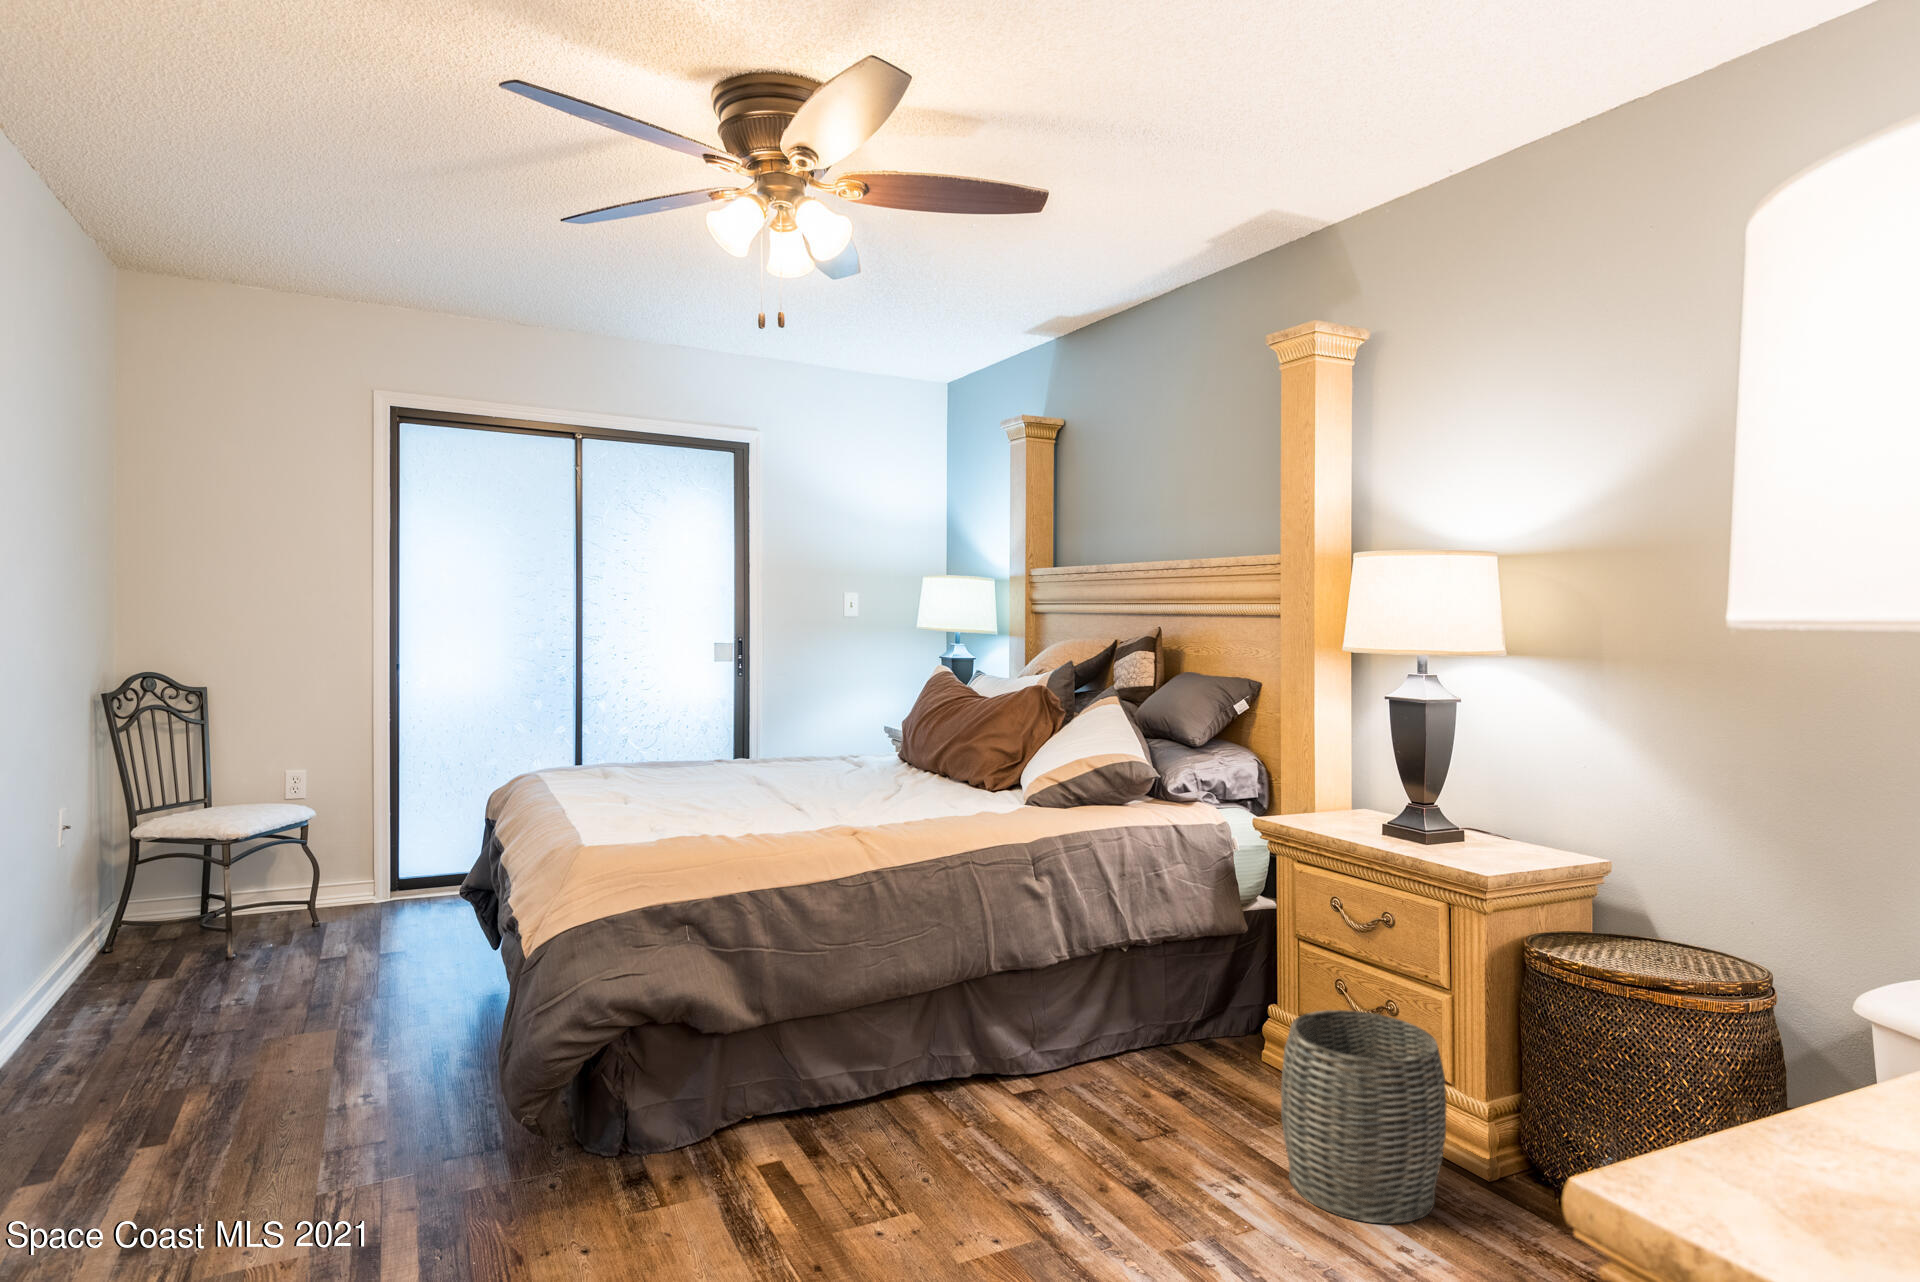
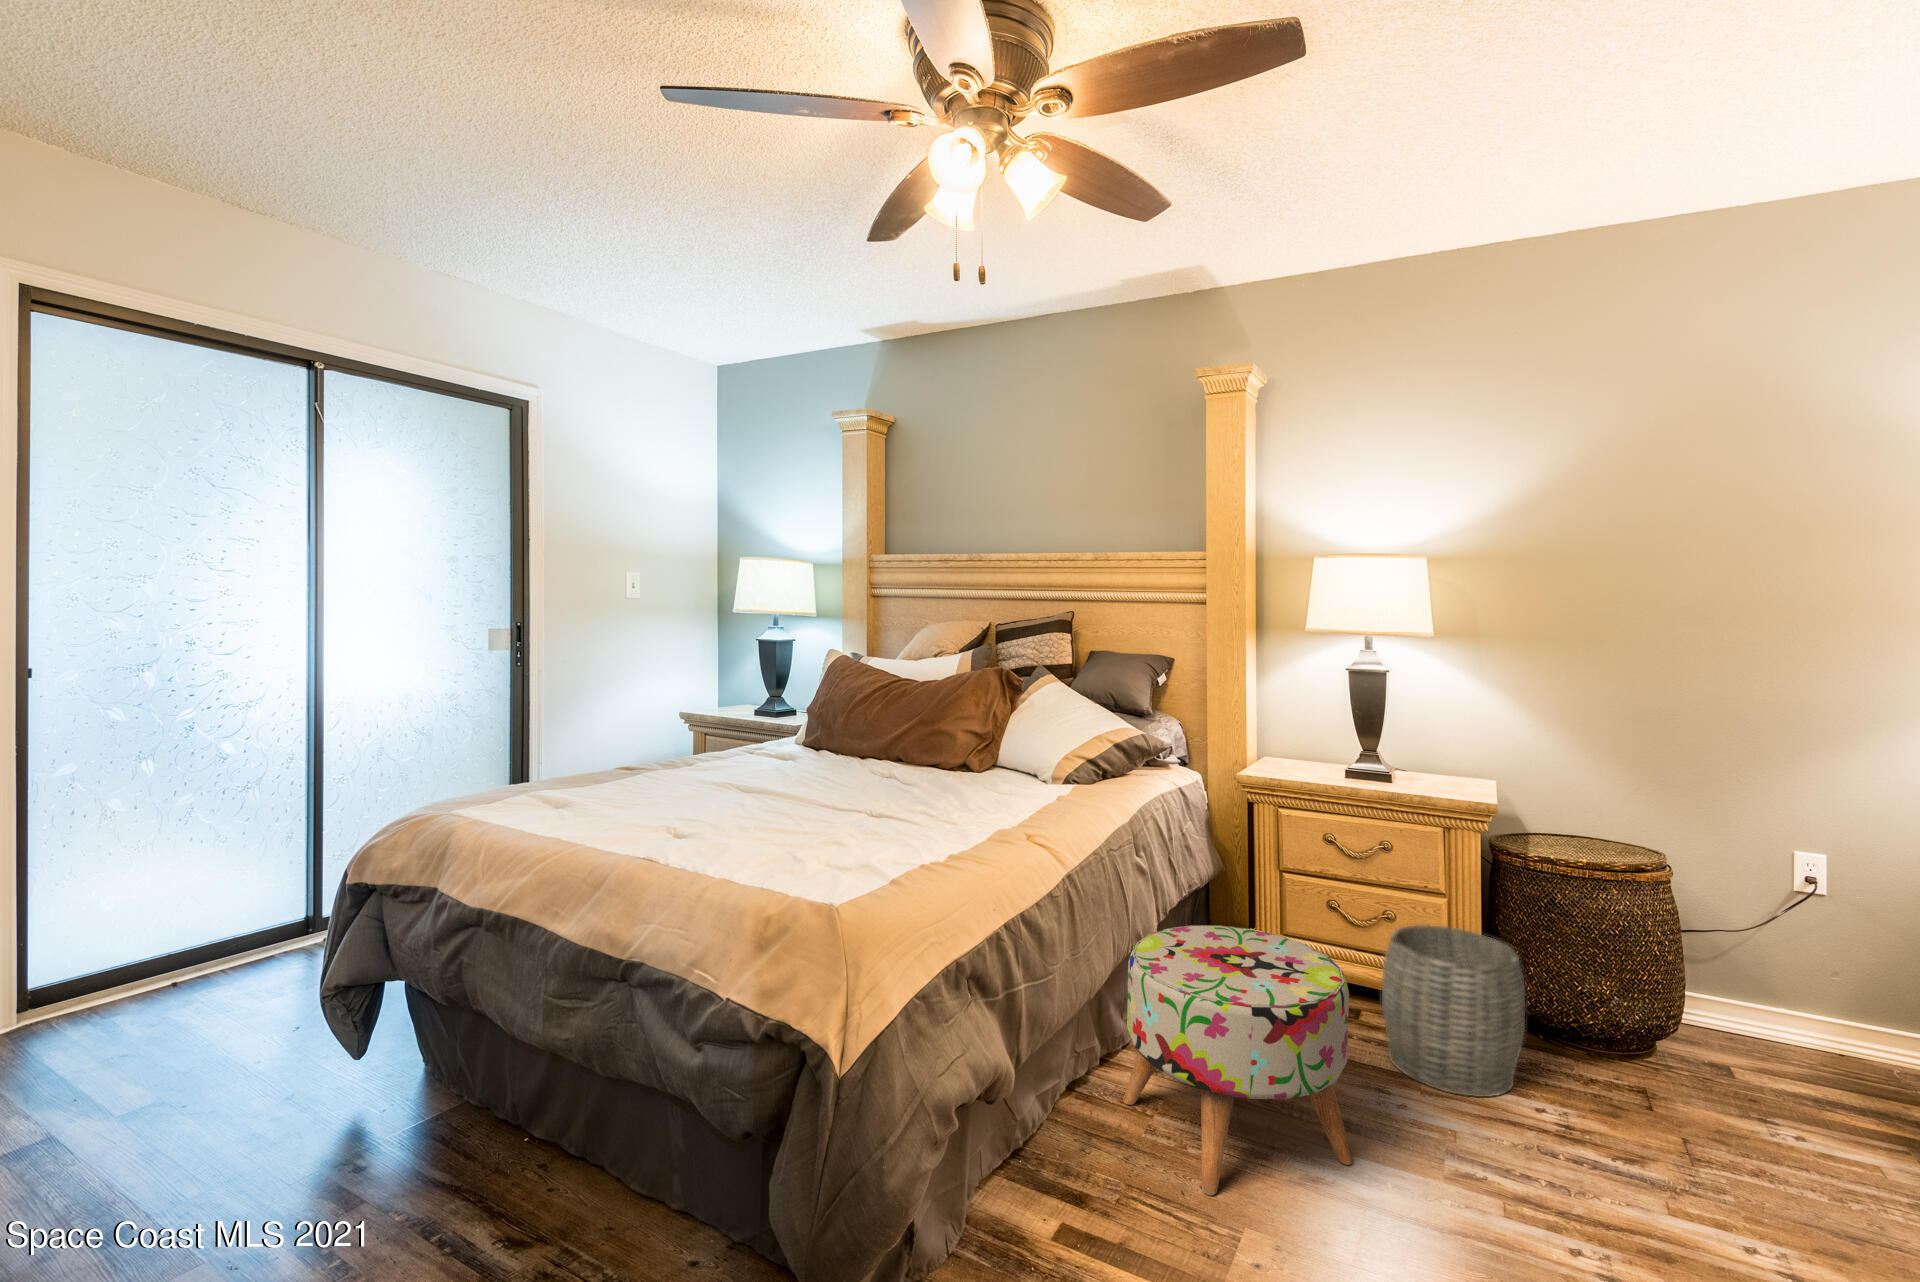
ottoman: none [911,951,1129,1214] -> present [1123,925,1353,1195]

